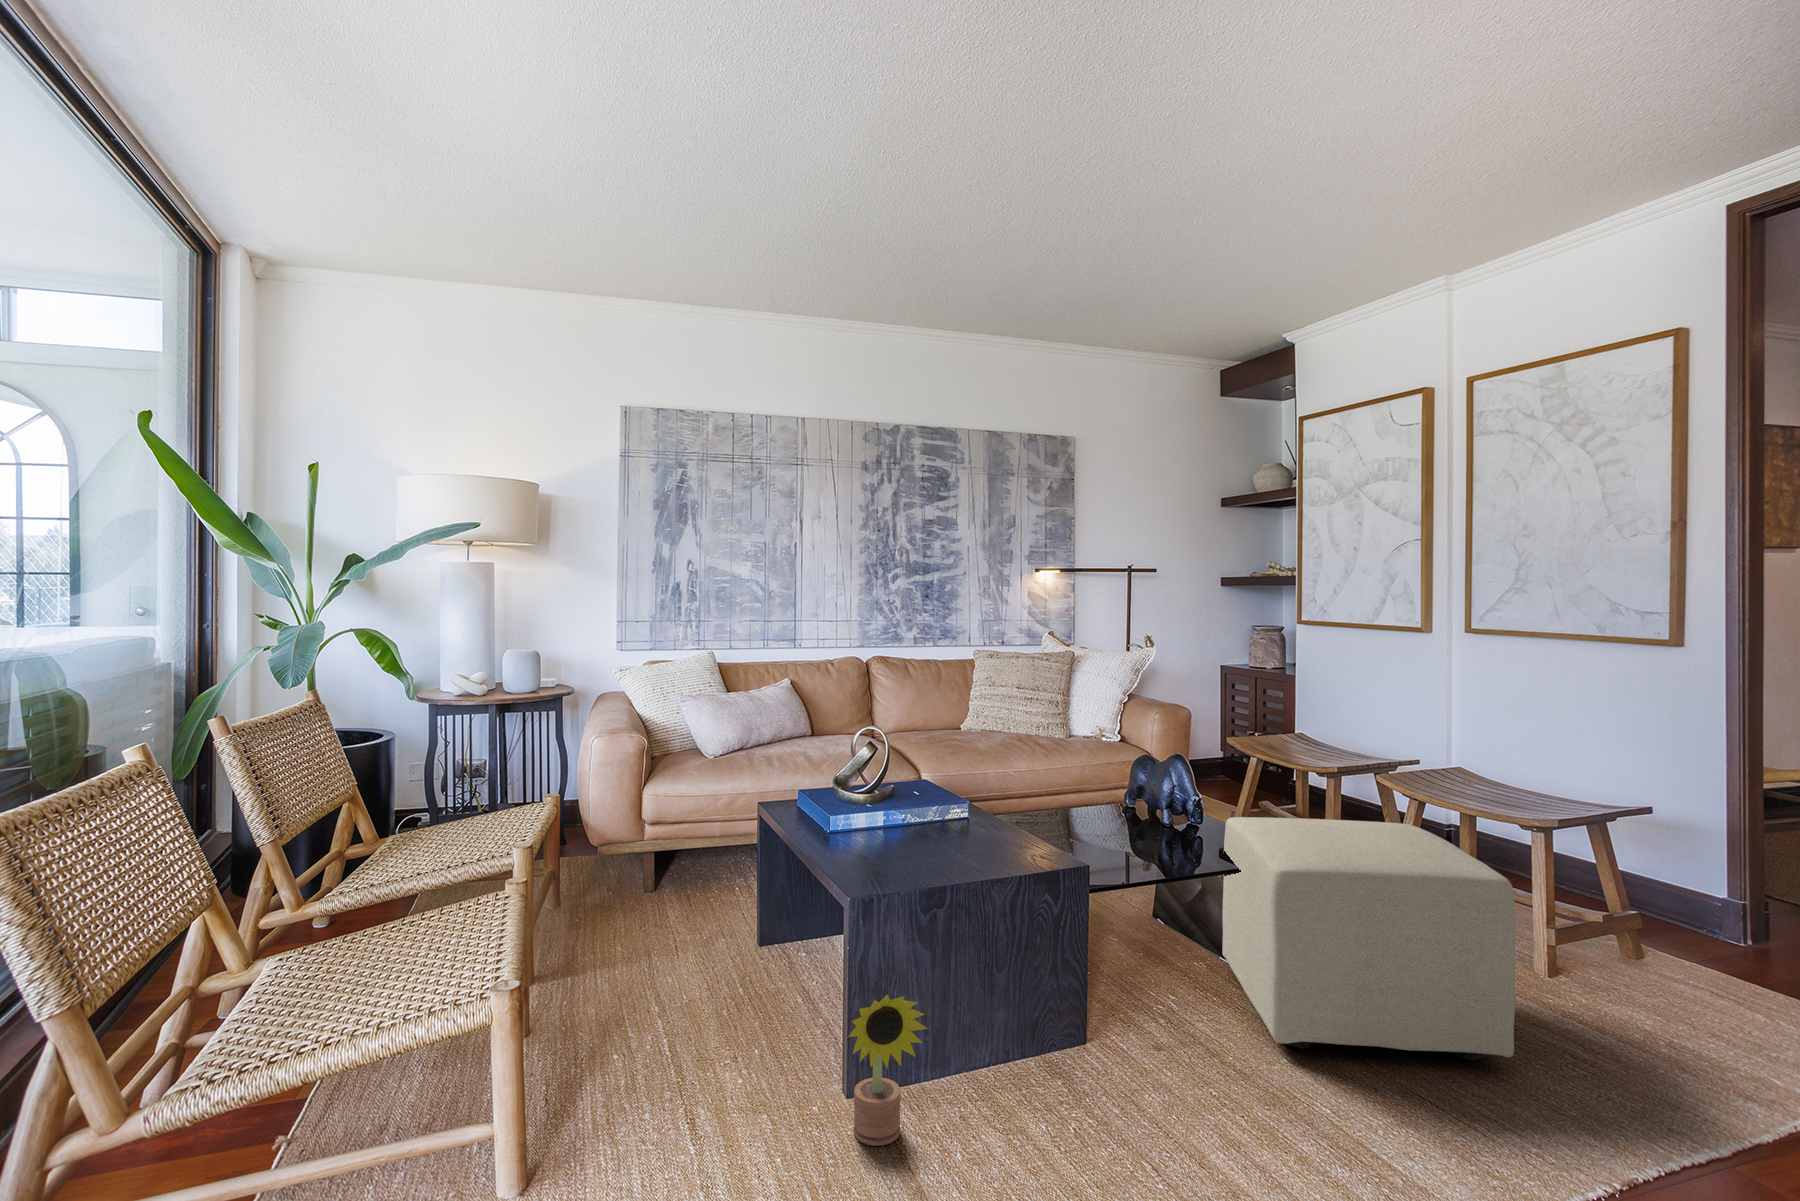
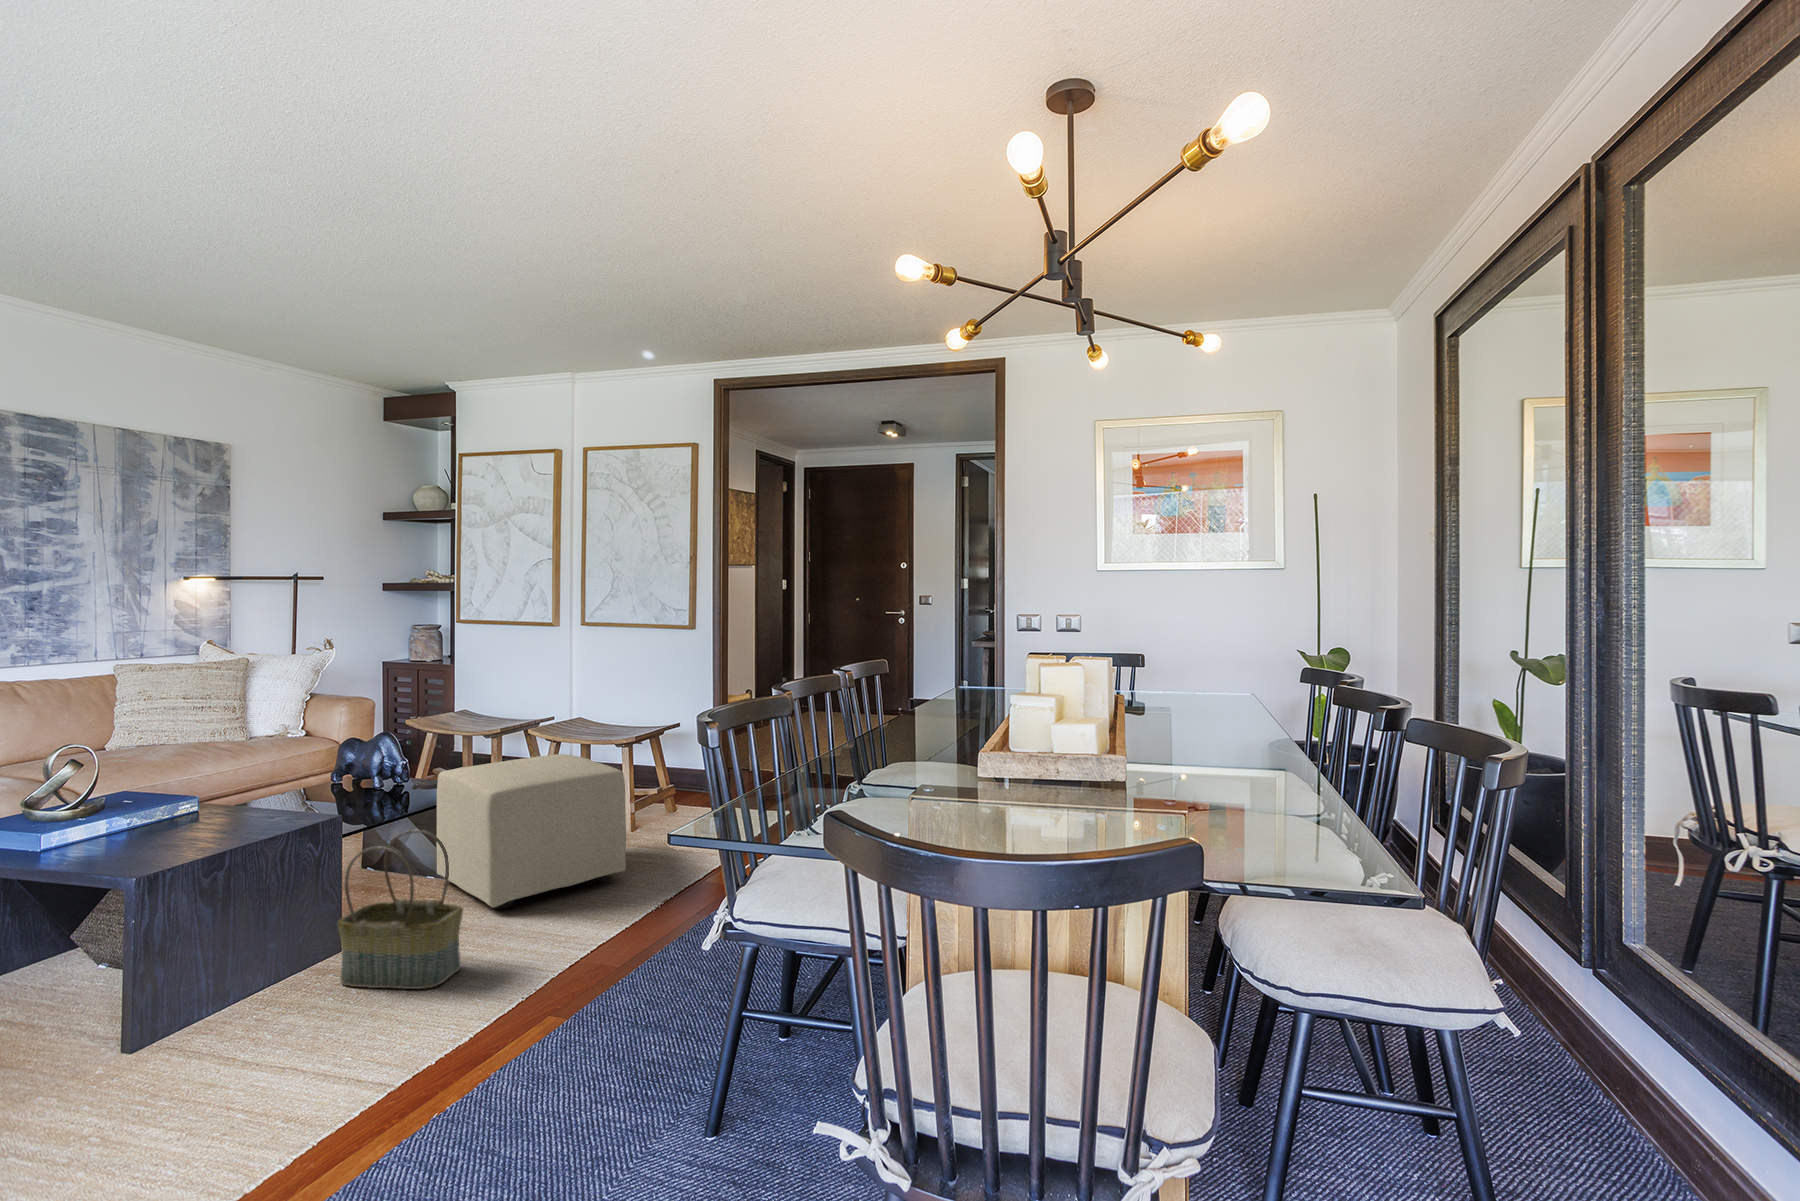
basket: none [1057,903,1210,1157] -> present [337,830,463,989]
decorative plant: present [849,995,927,1146] -> none [166,939,248,1074]

